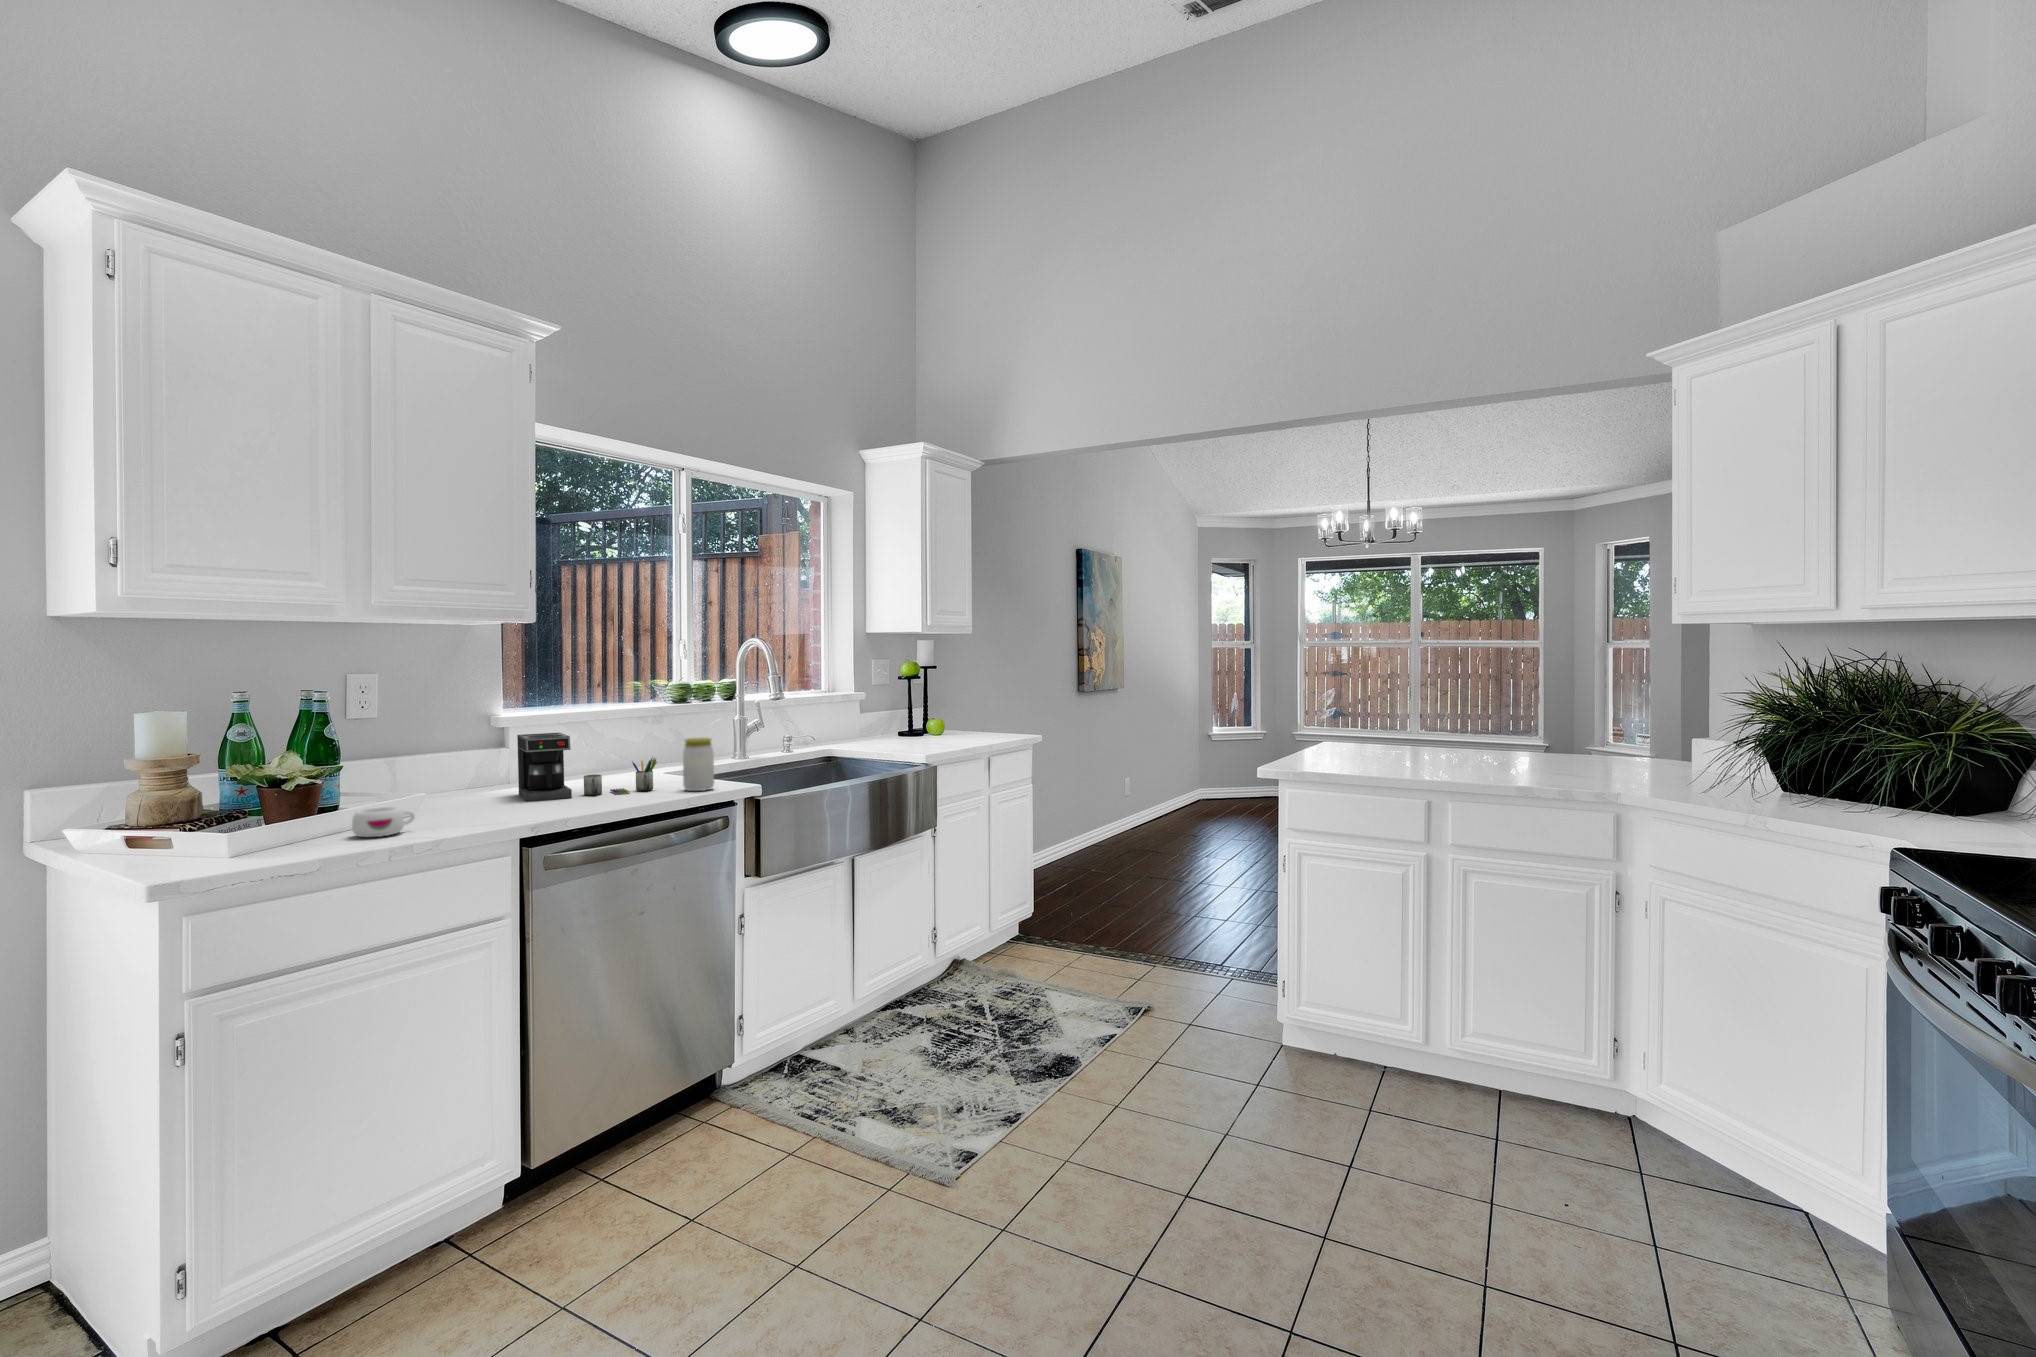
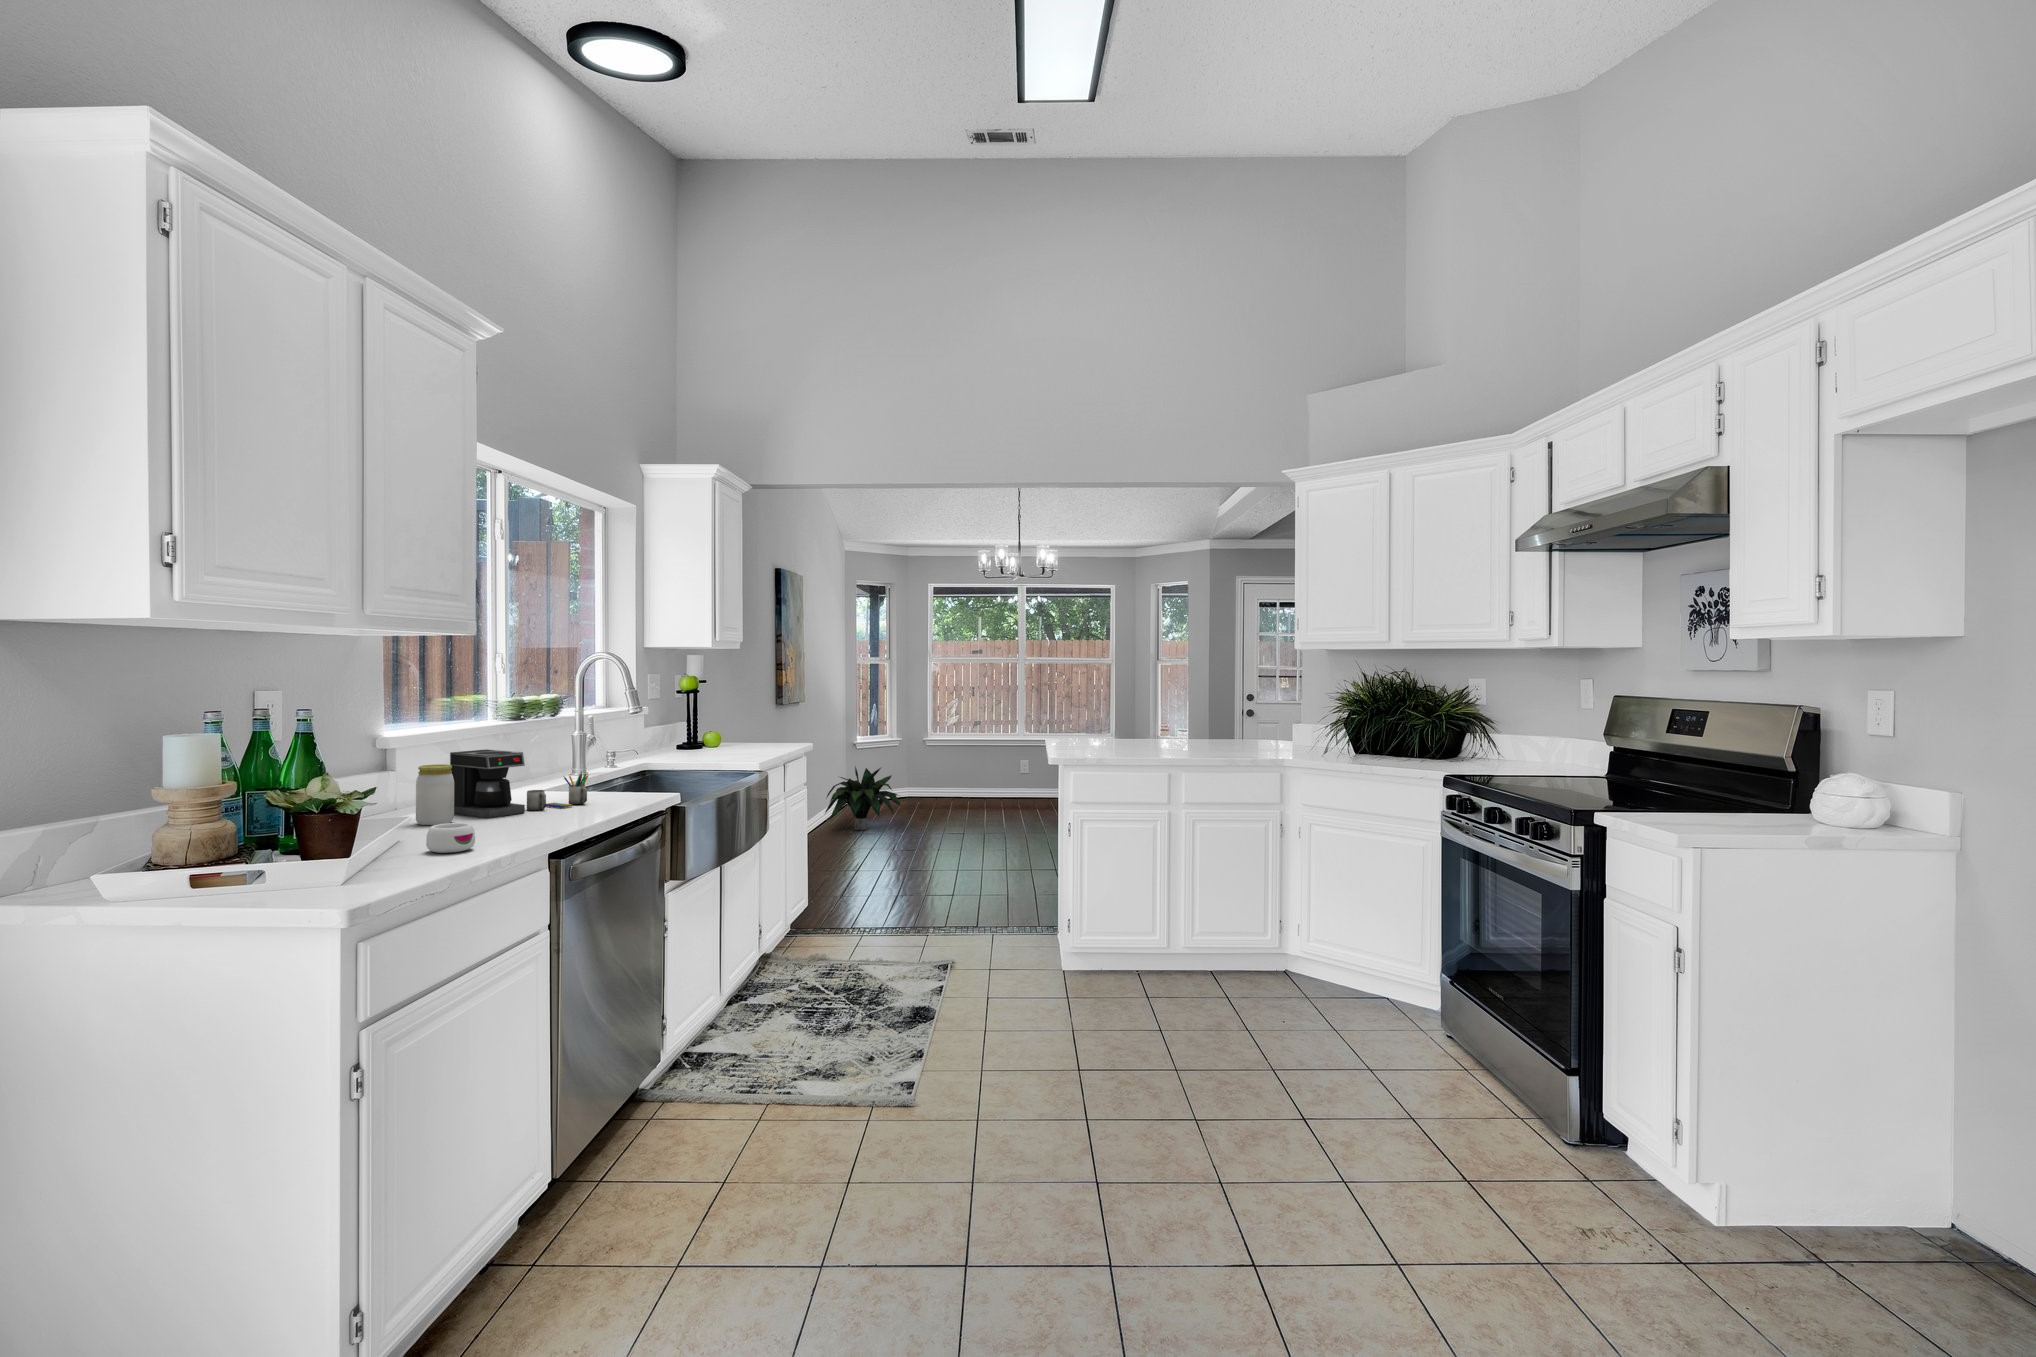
jar: present [683,738,714,791] -> present [416,764,454,825]
potted plant: none [1153,757,1237,827] -> present [825,767,901,830]

